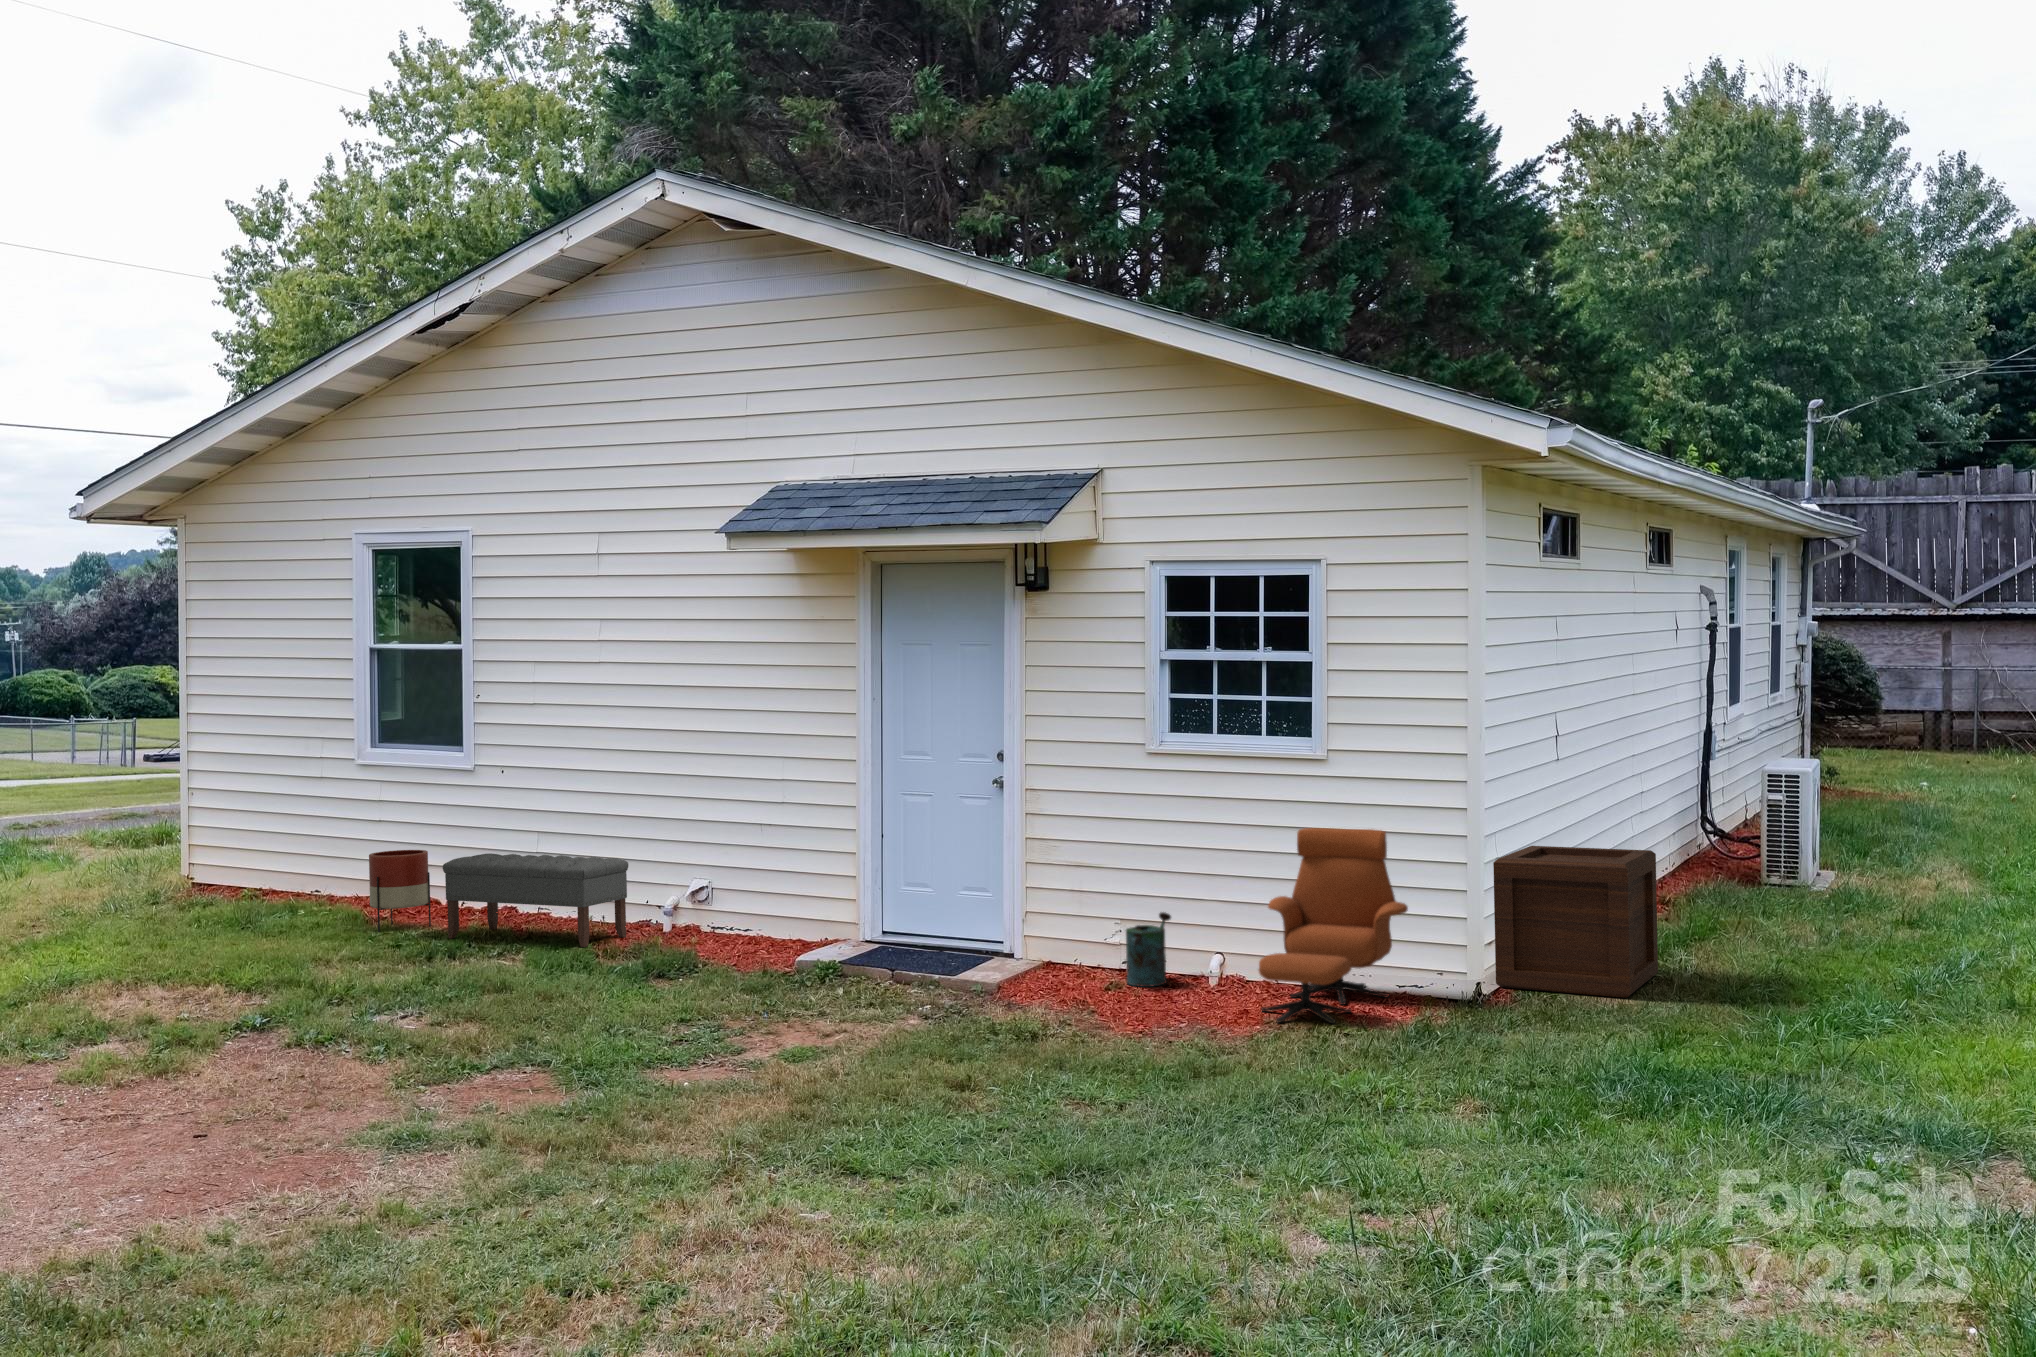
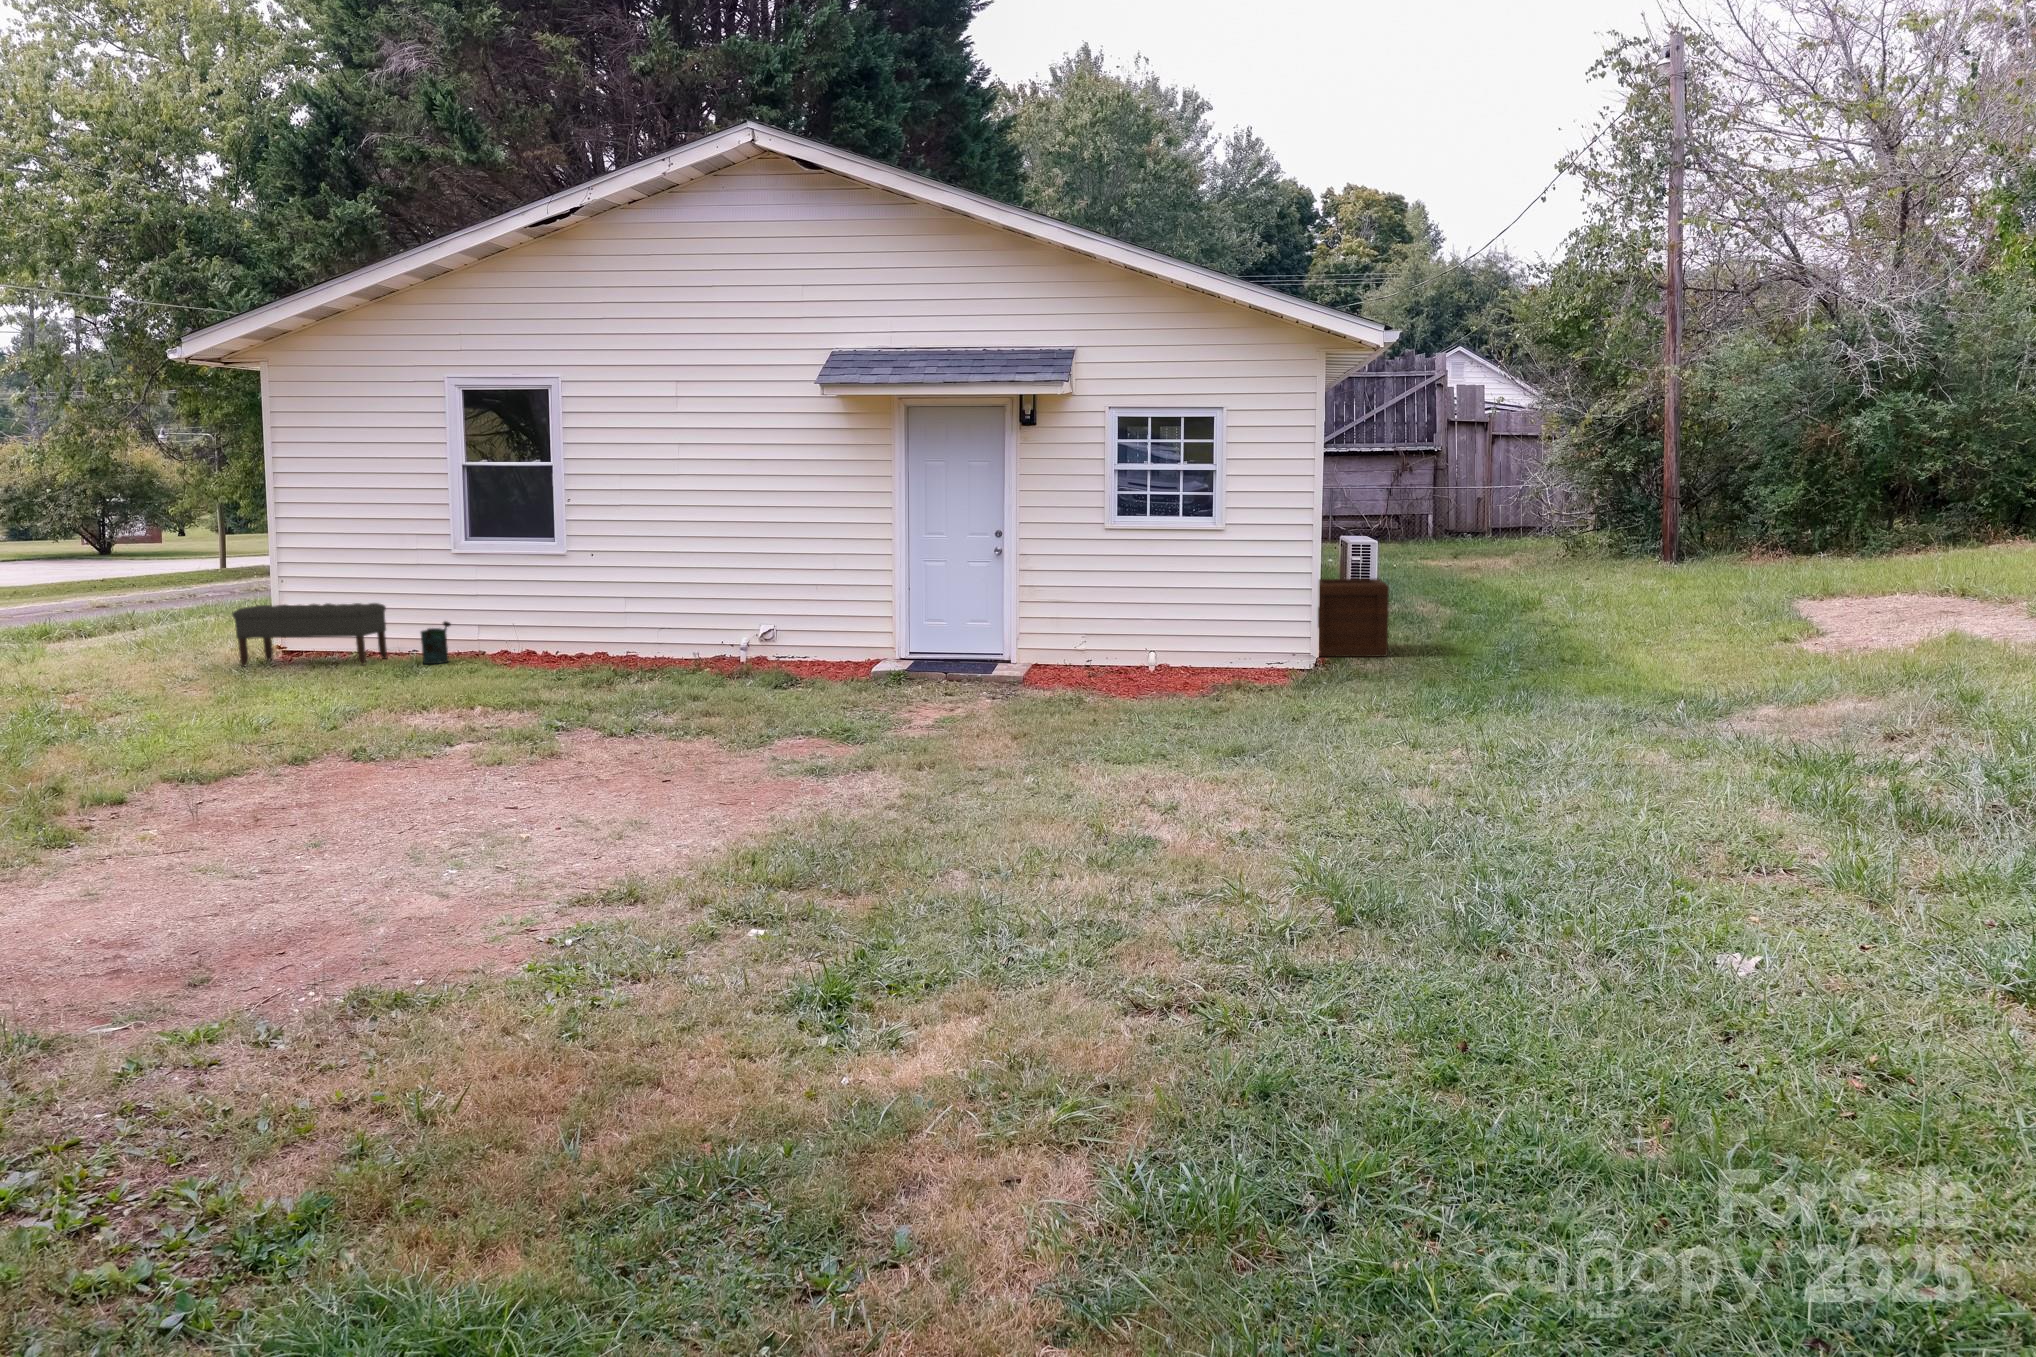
lounge chair: present [1259,828,1408,1023] -> none [1200,570,1282,678]
planter: present [369,850,431,932] -> none [487,617,537,679]
bench: present [443,853,628,947] -> present [232,603,387,666]
watering can: present [1126,912,1171,987] -> present [421,621,451,664]

